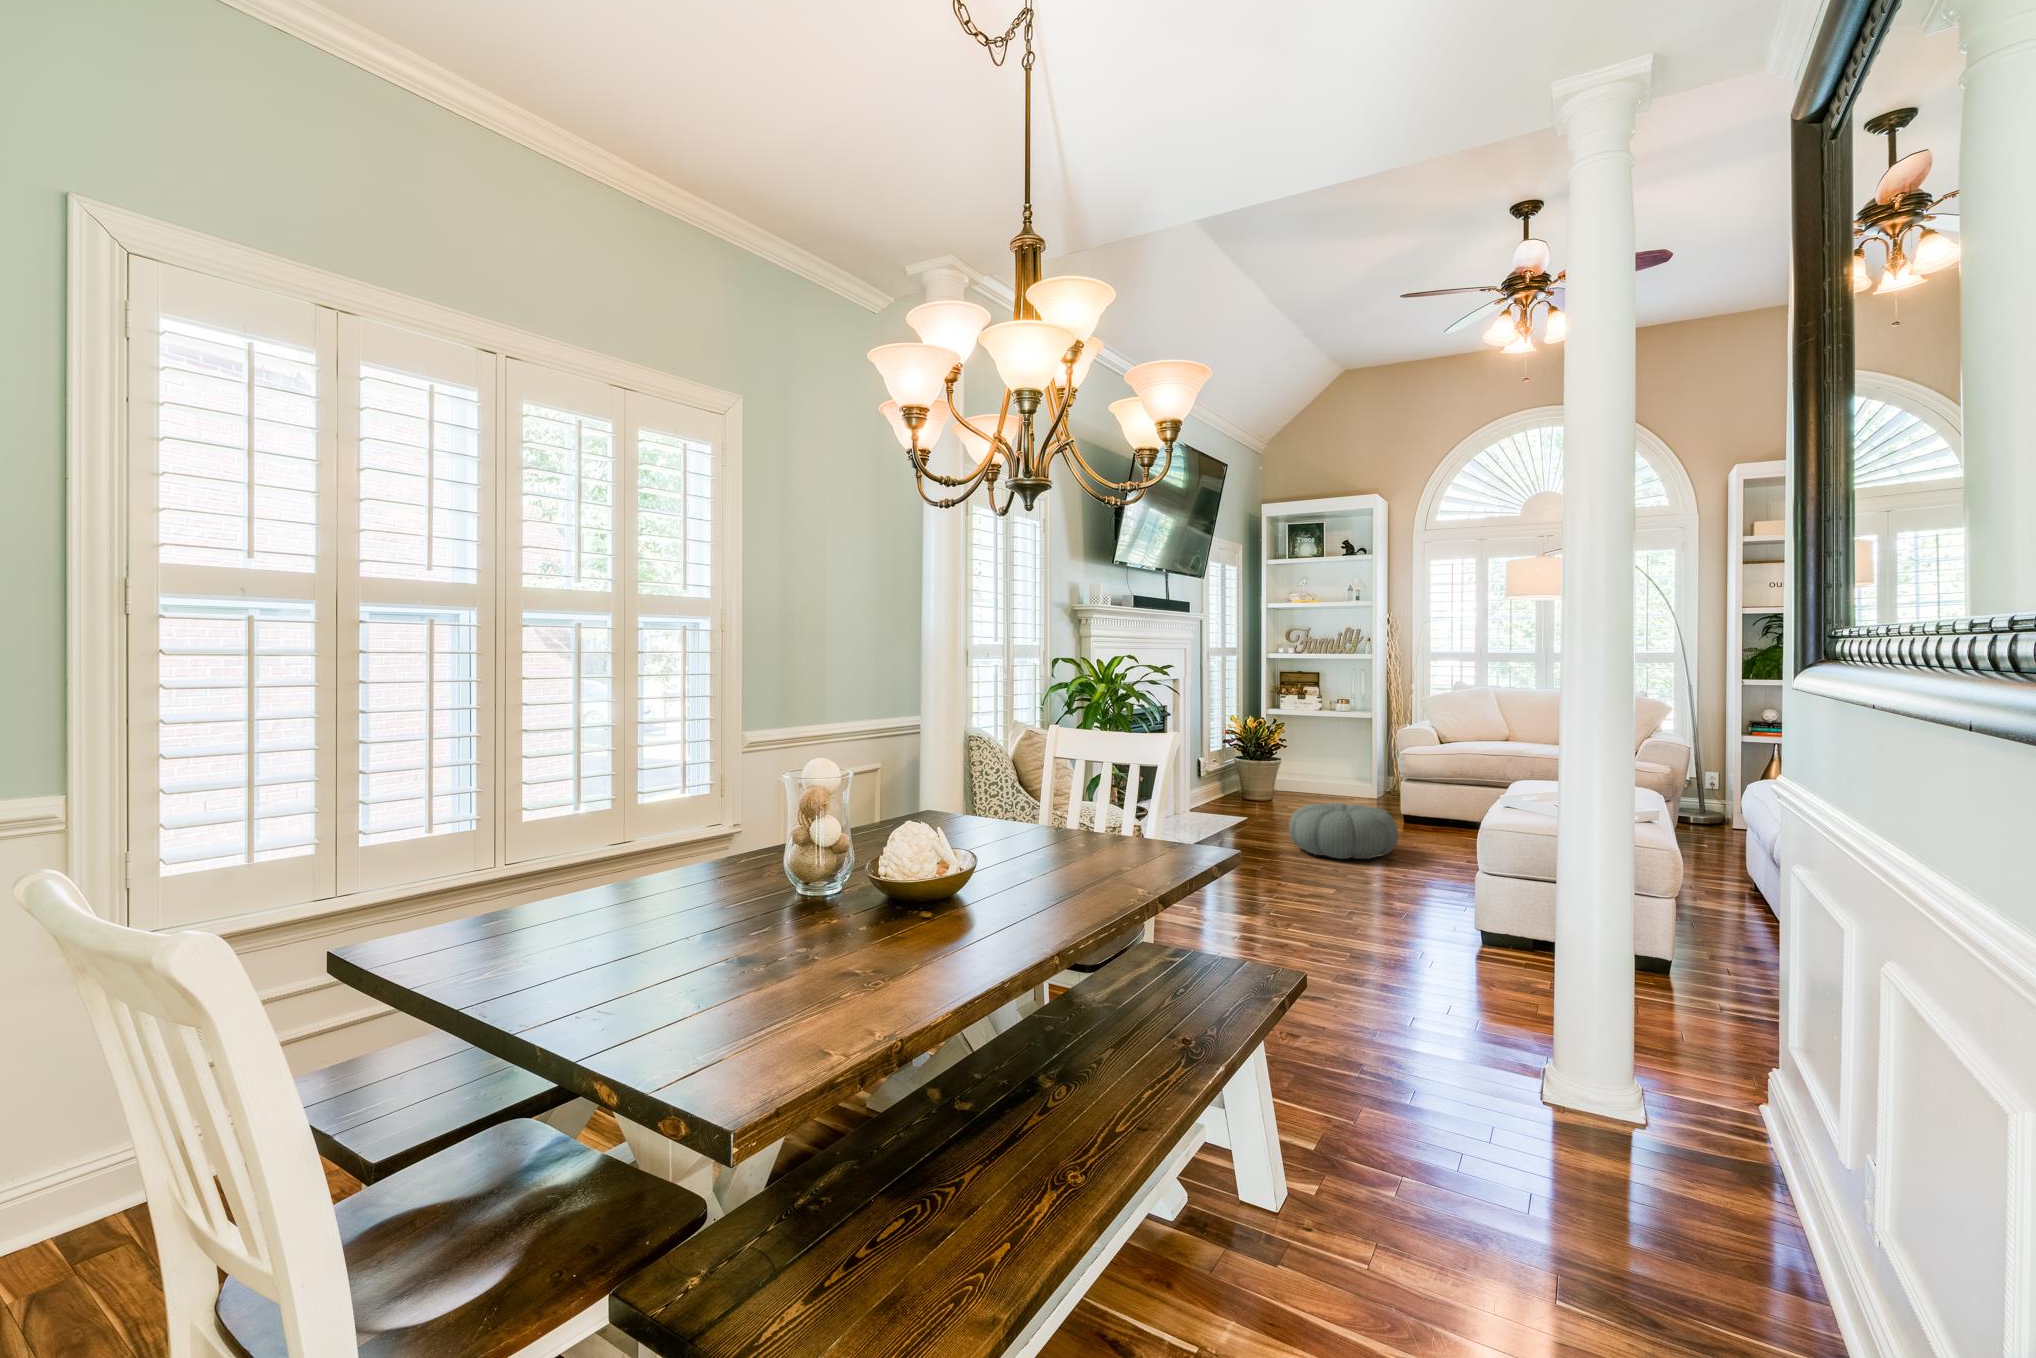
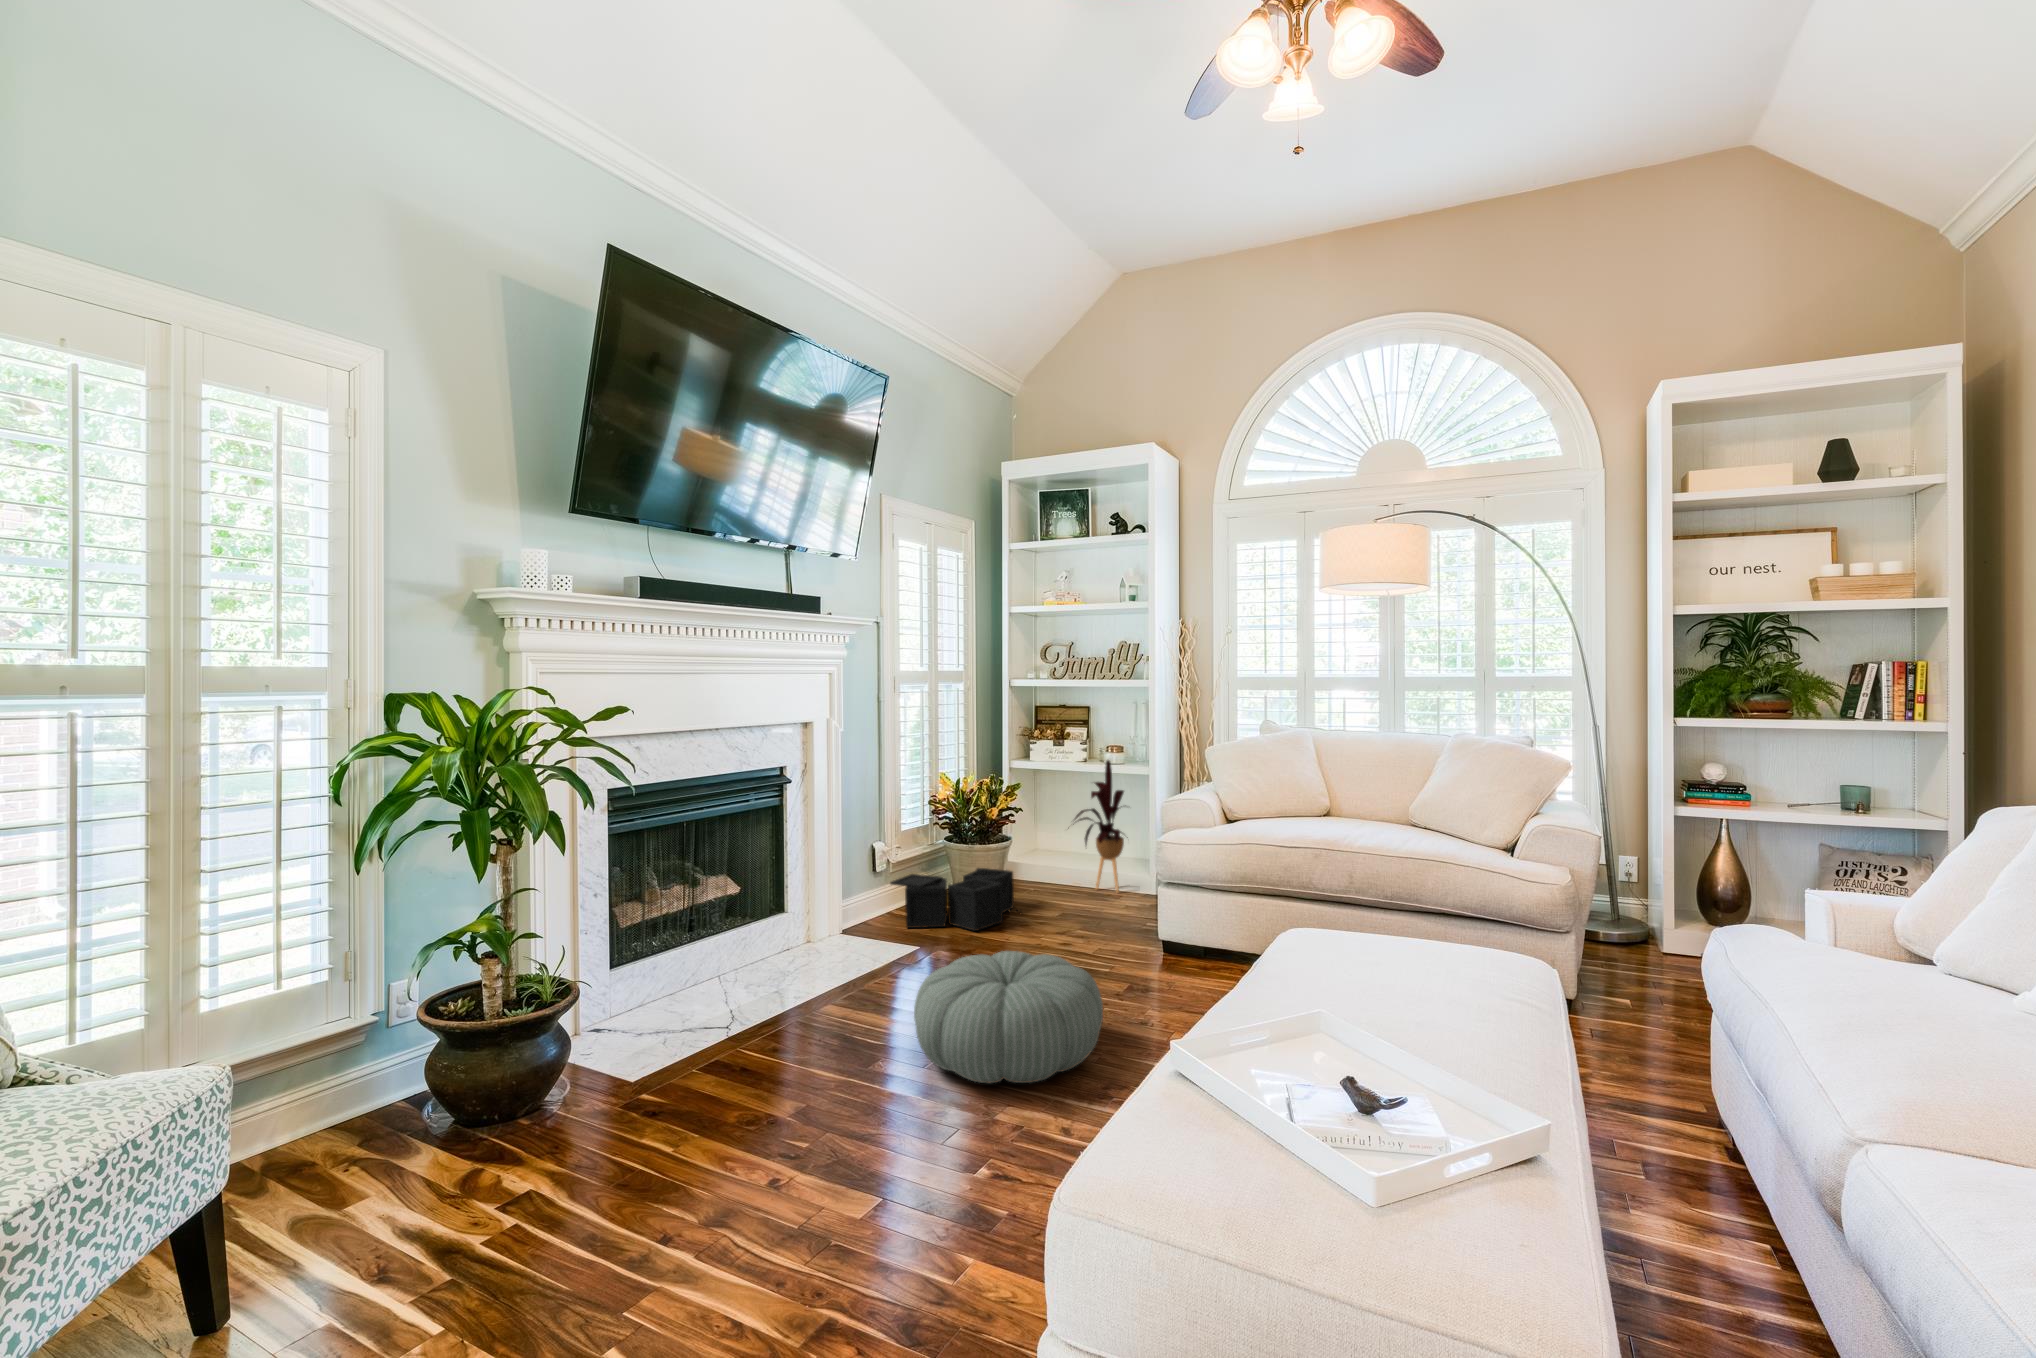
house plant: none [1310,709,1360,799] -> present [1073,760,1128,892]
storage bin: none [1210,779,1293,813] -> present [890,868,1014,931]

